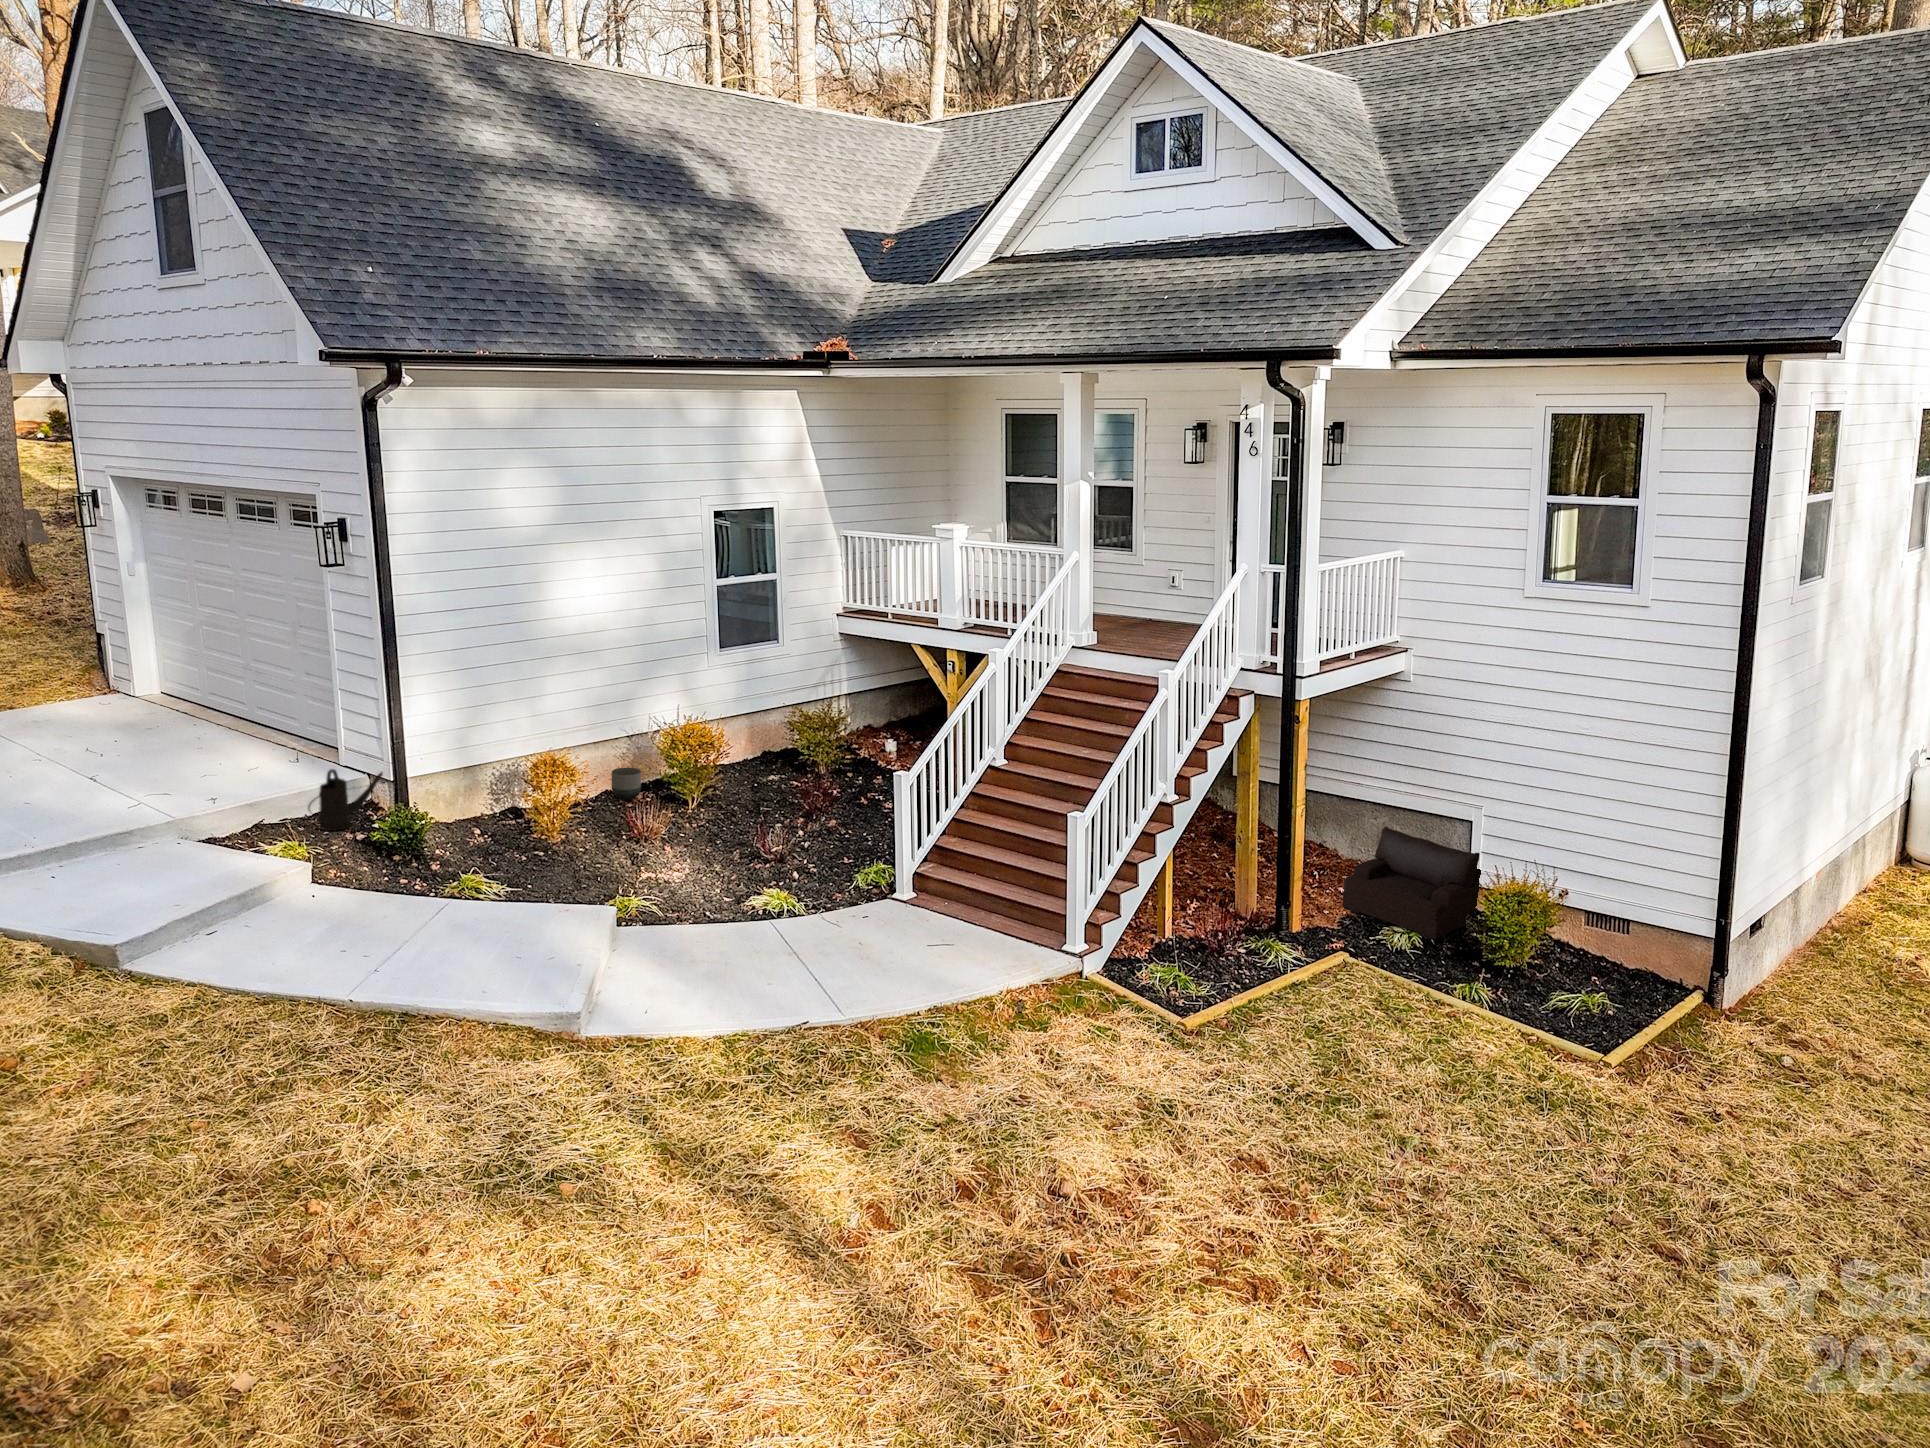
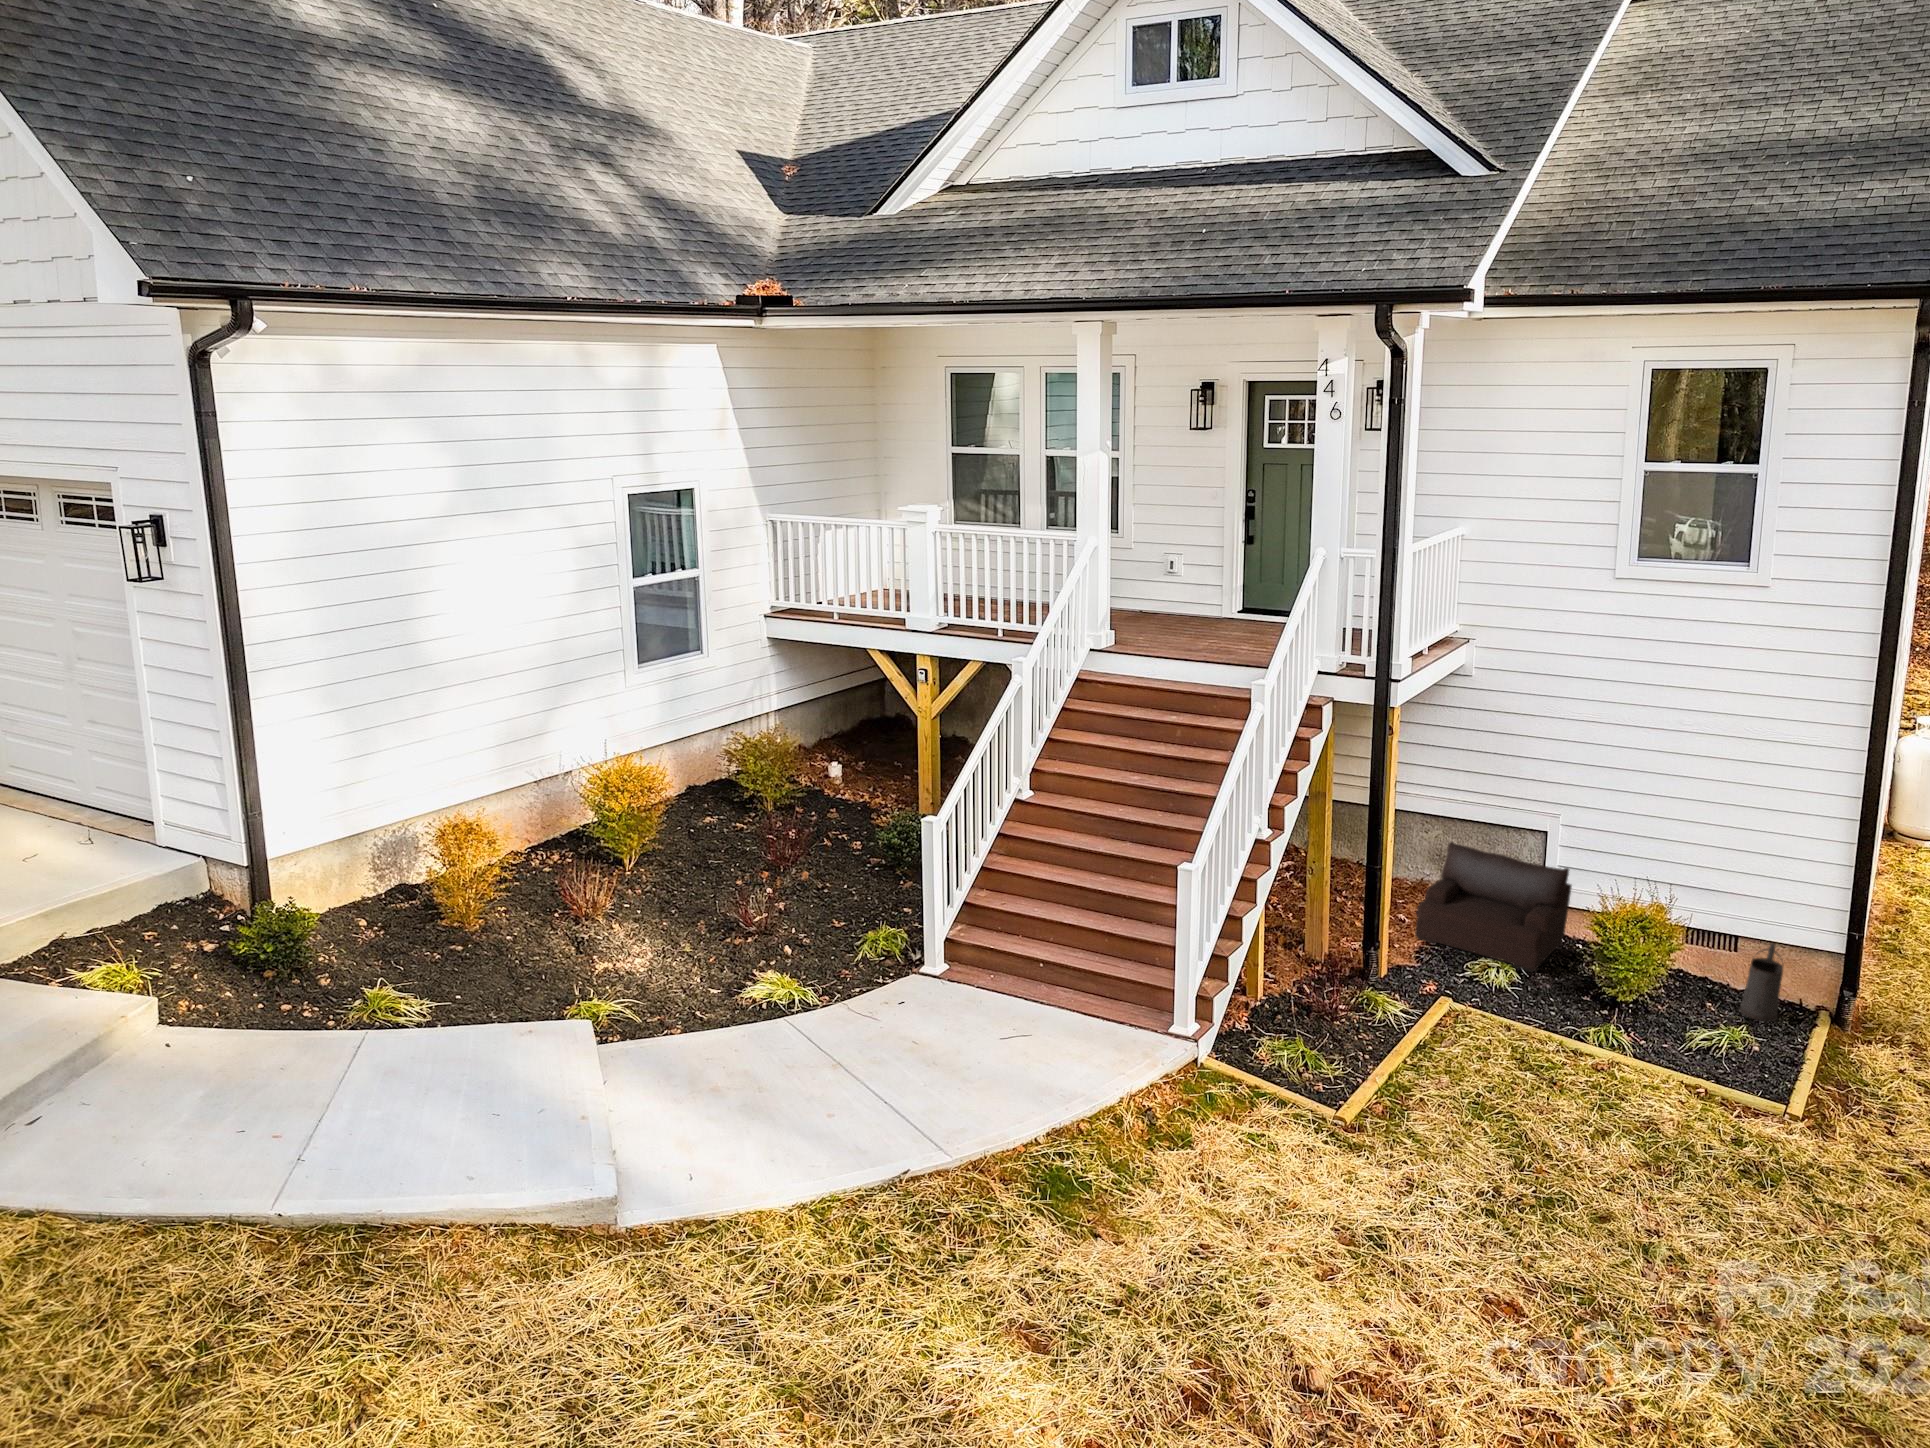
planter: present [612,768,641,800] -> none [523,819,560,860]
watering can: present [308,769,383,831] -> present [1739,943,1783,1021]

